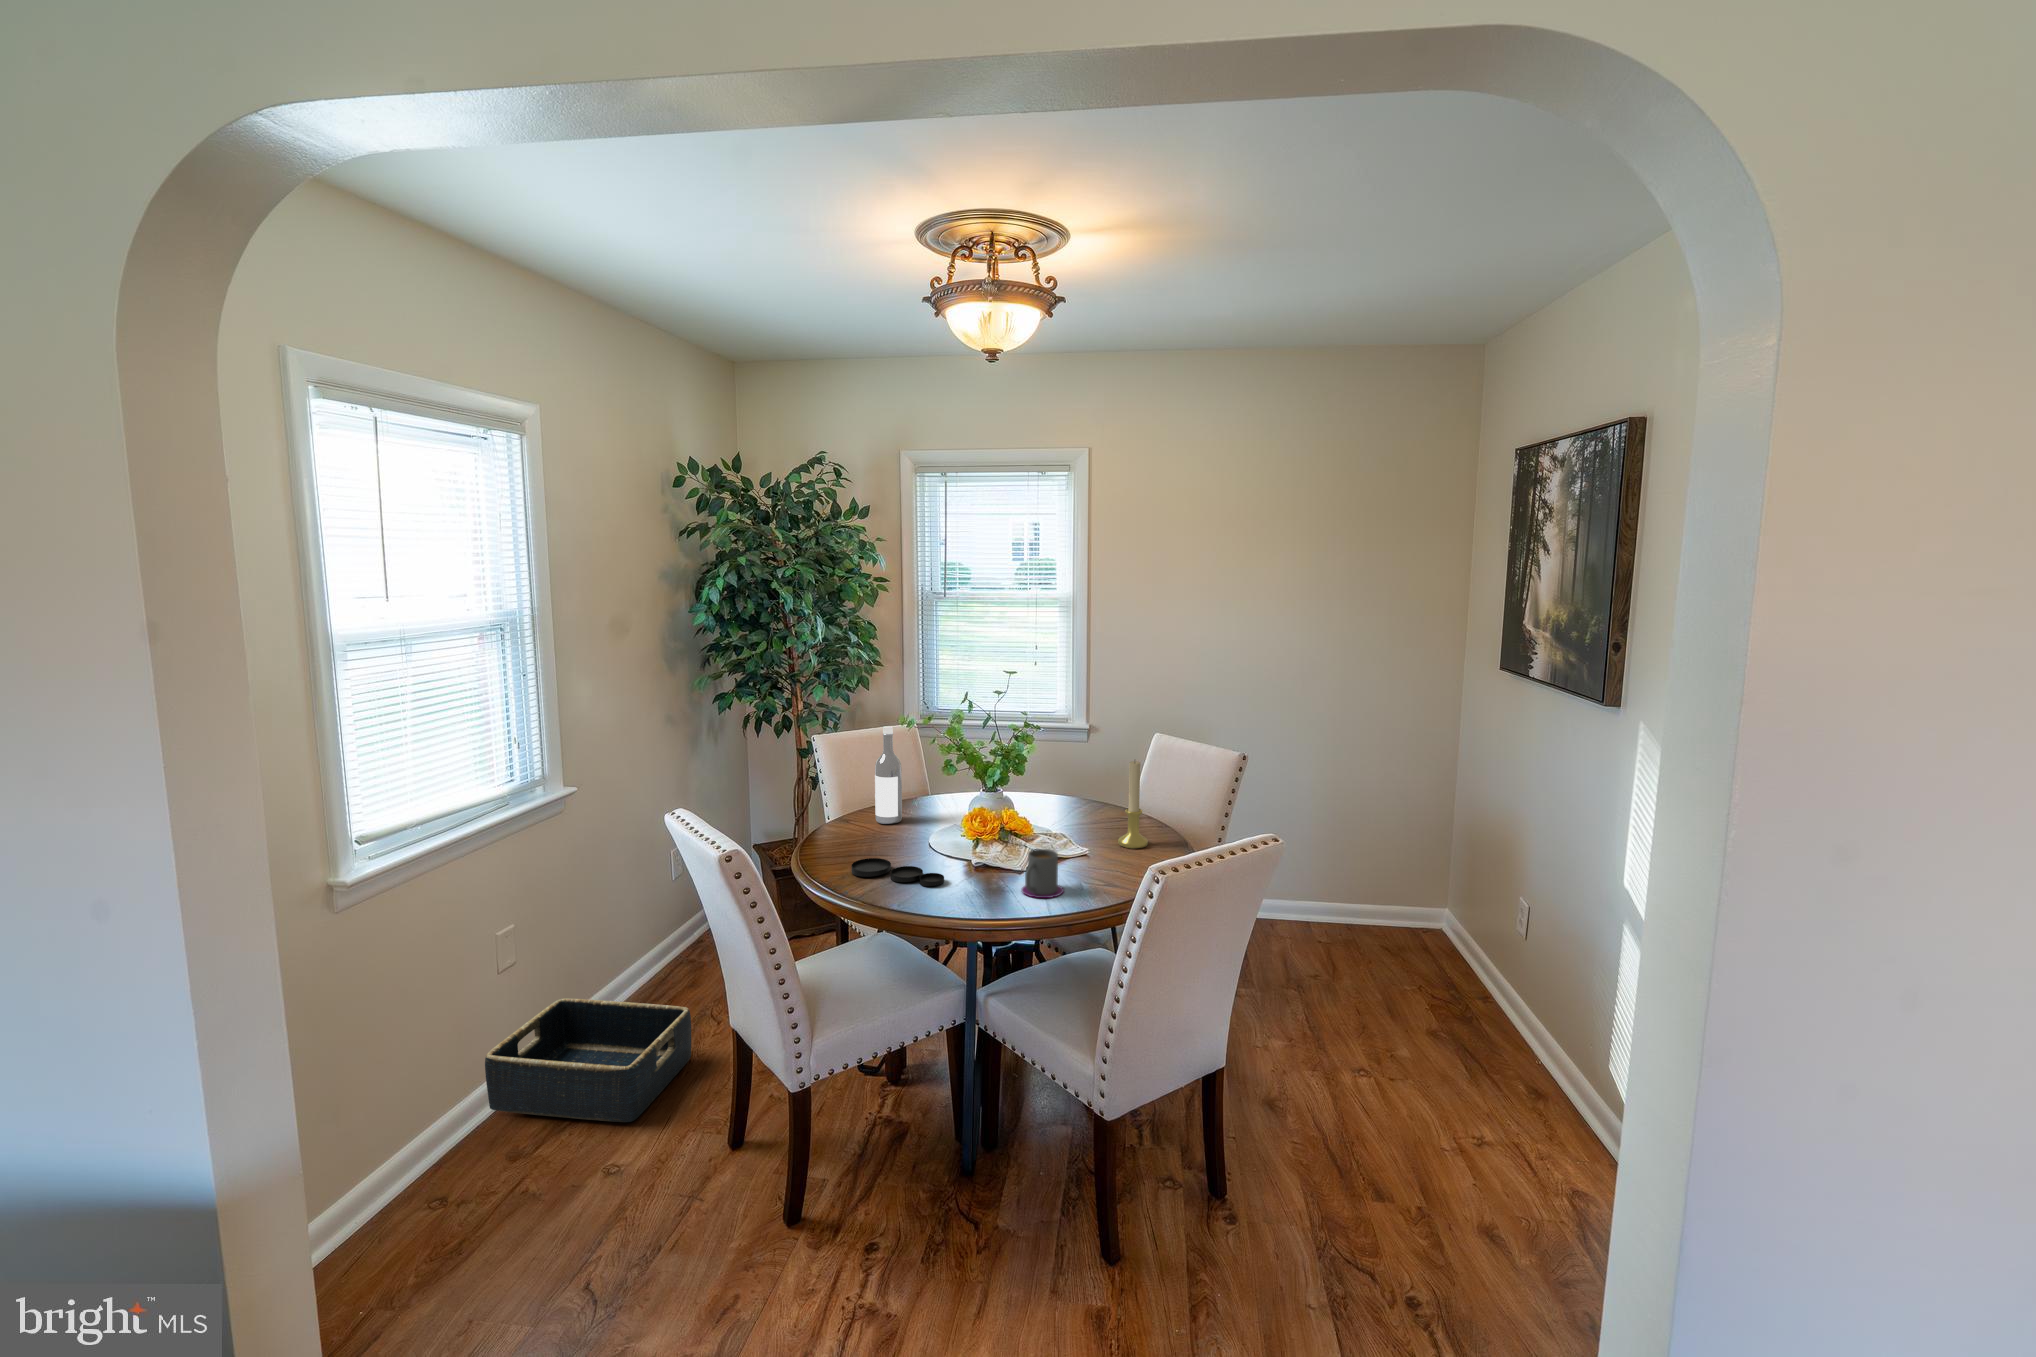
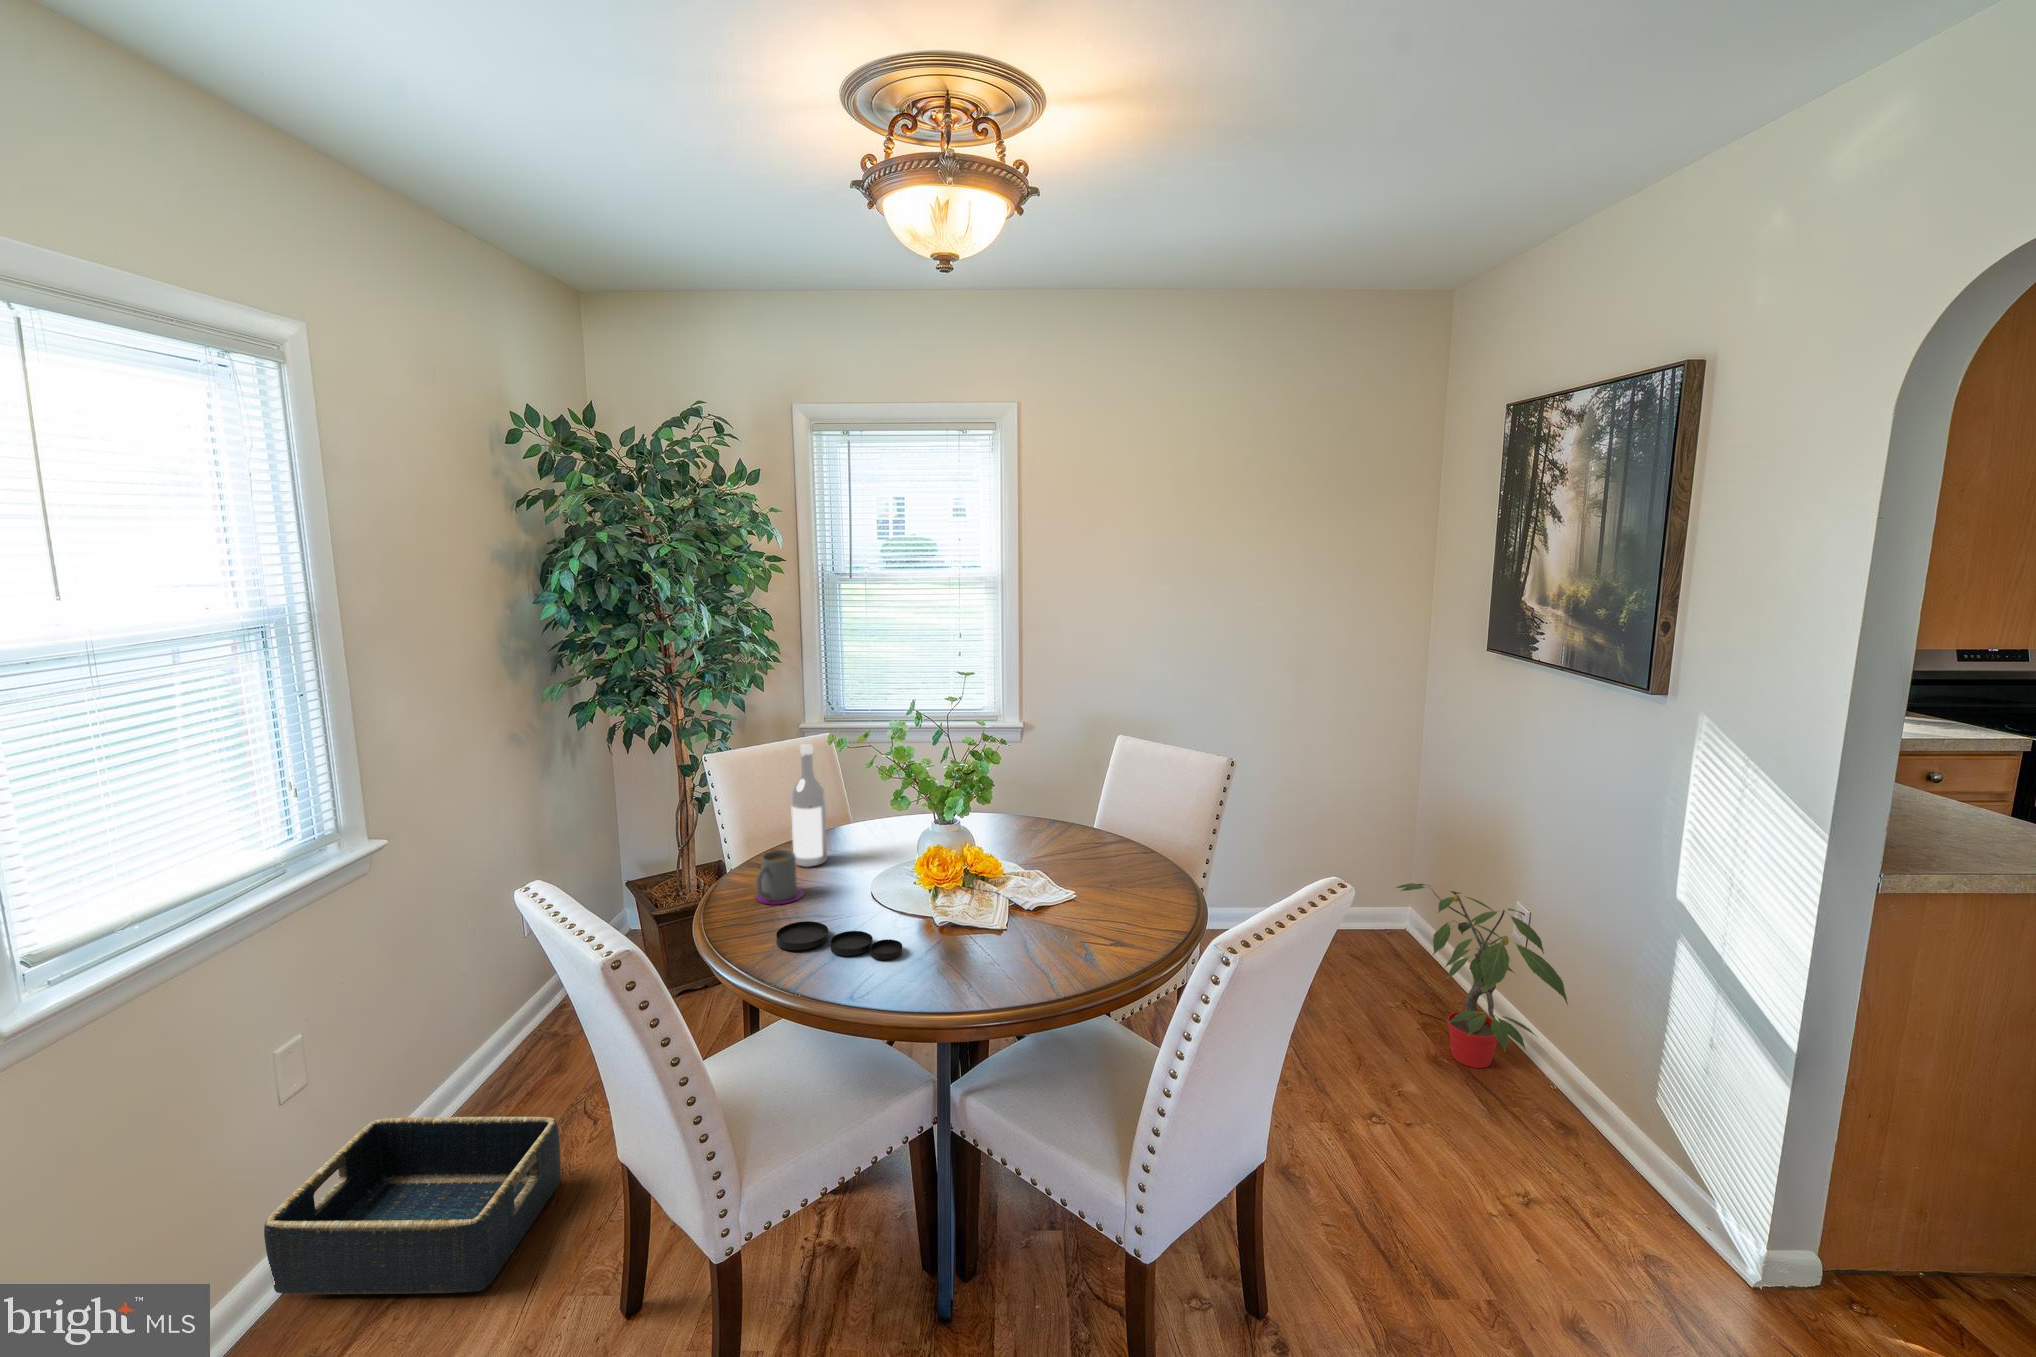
candle holder: present [1118,761,1148,849] -> none [1102,776,1139,885]
mug: present [1022,849,1064,898] -> present [756,850,804,905]
potted plant: none [1400,874,1537,1041] -> present [1396,883,1568,1068]

